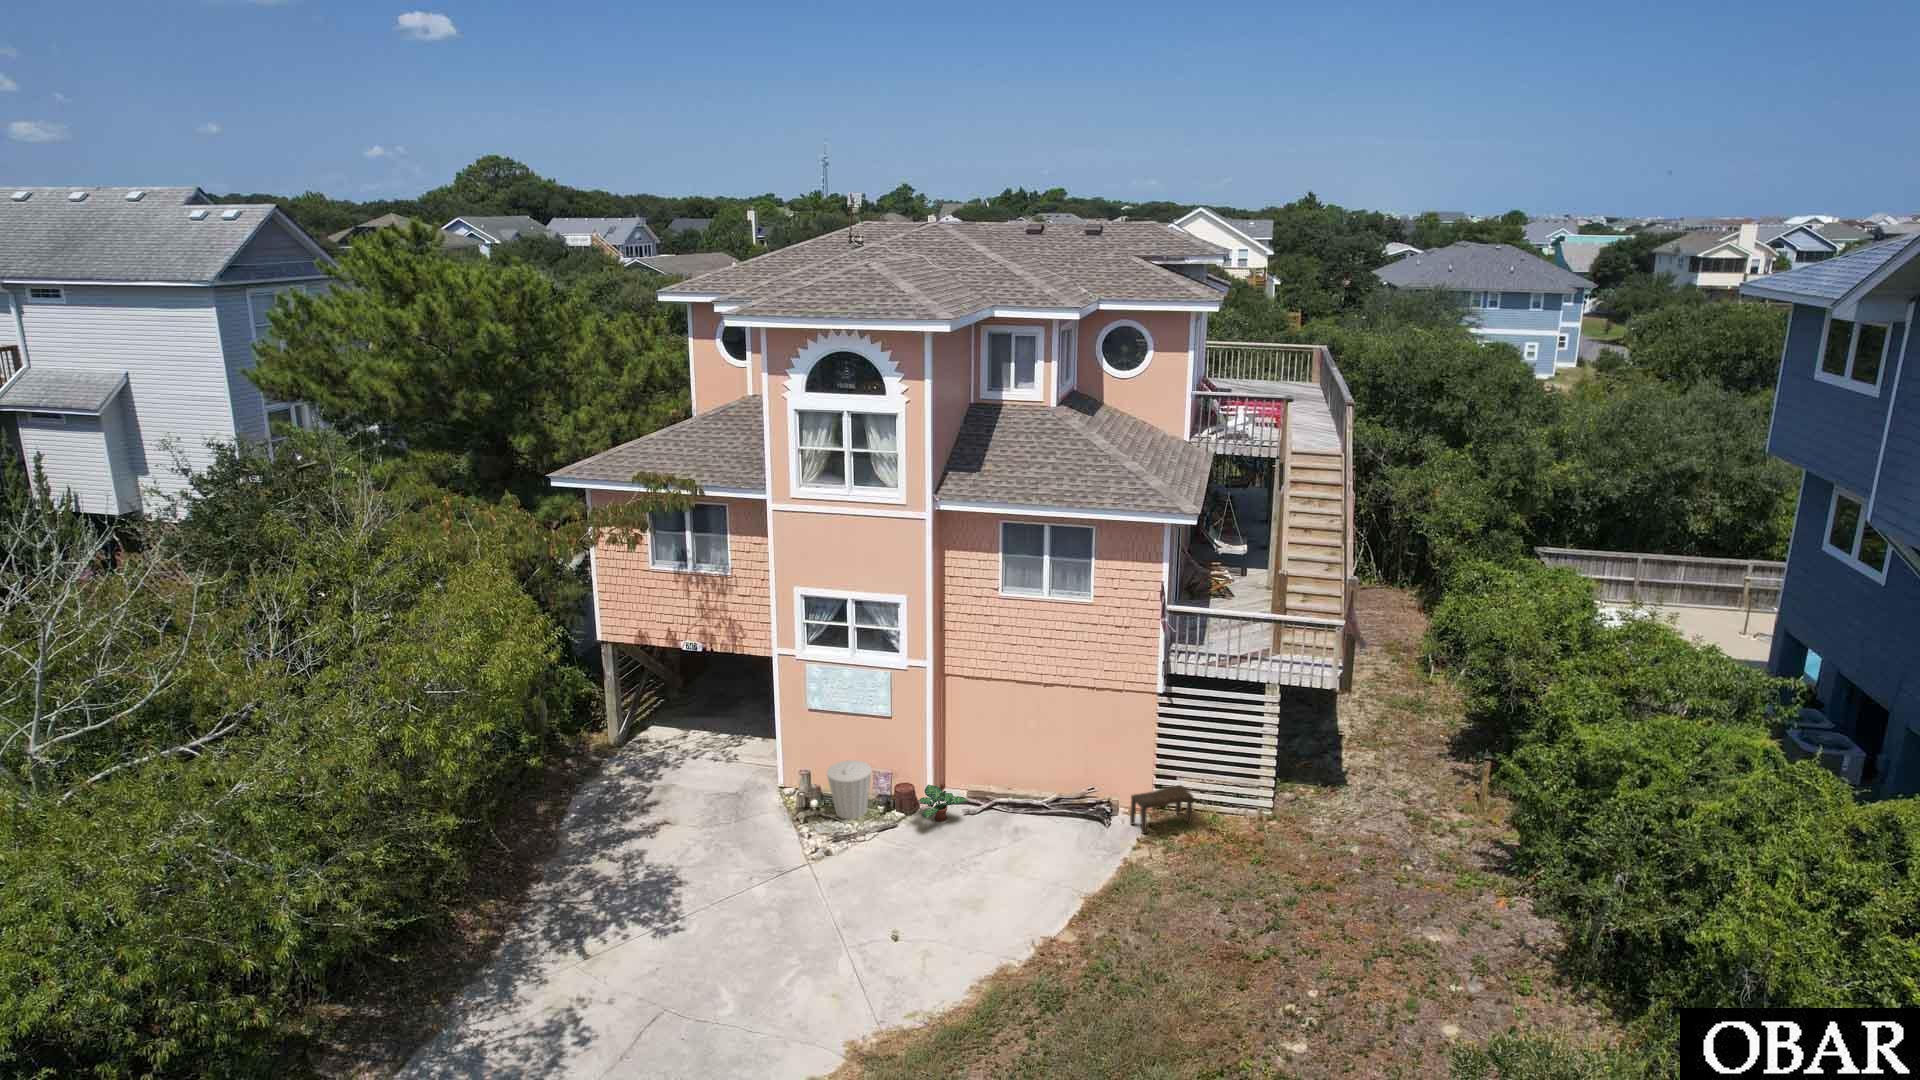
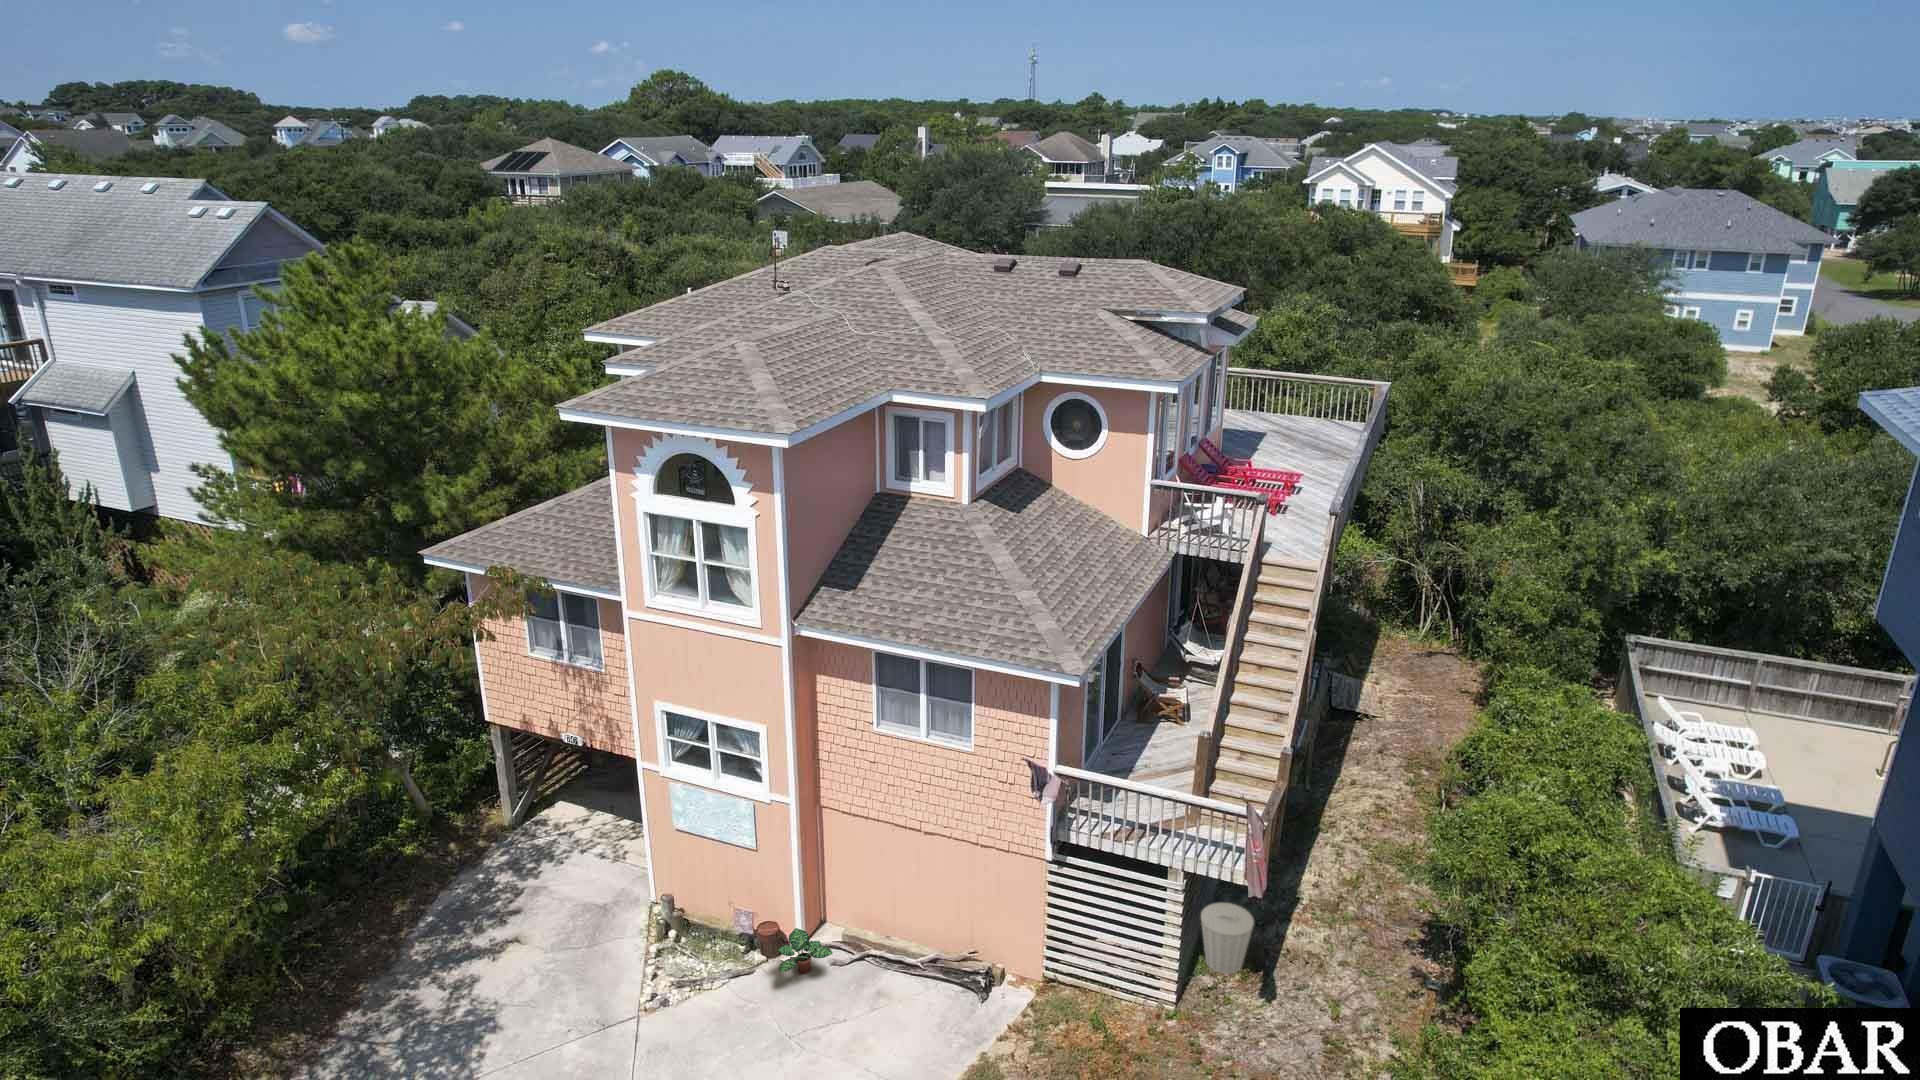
trash can: present [827,760,872,819] -> present [1201,903,1254,974]
bench: present [1130,785,1193,834] -> none [1010,962,1082,1021]

